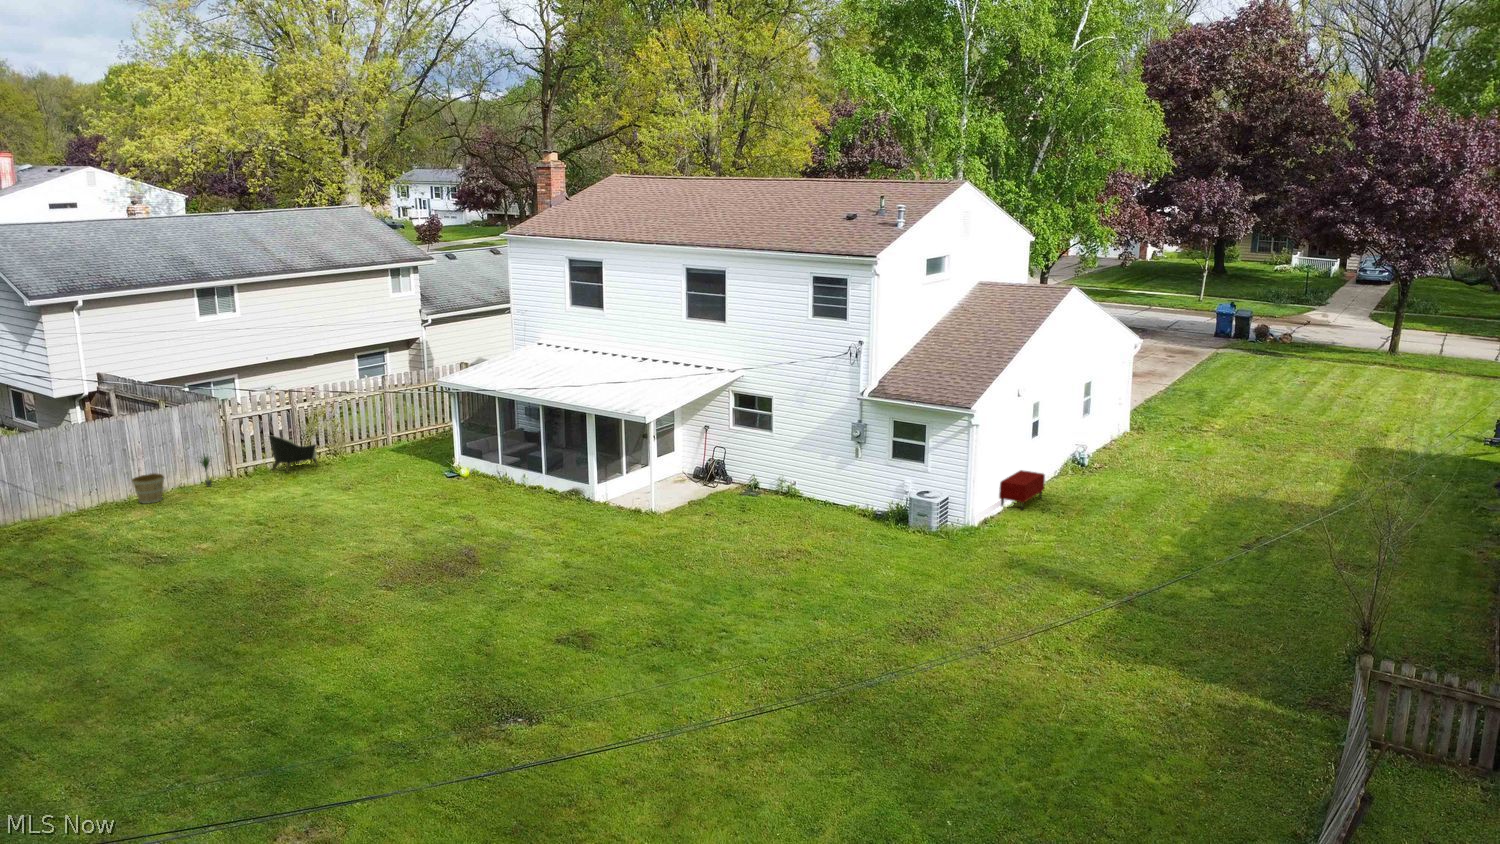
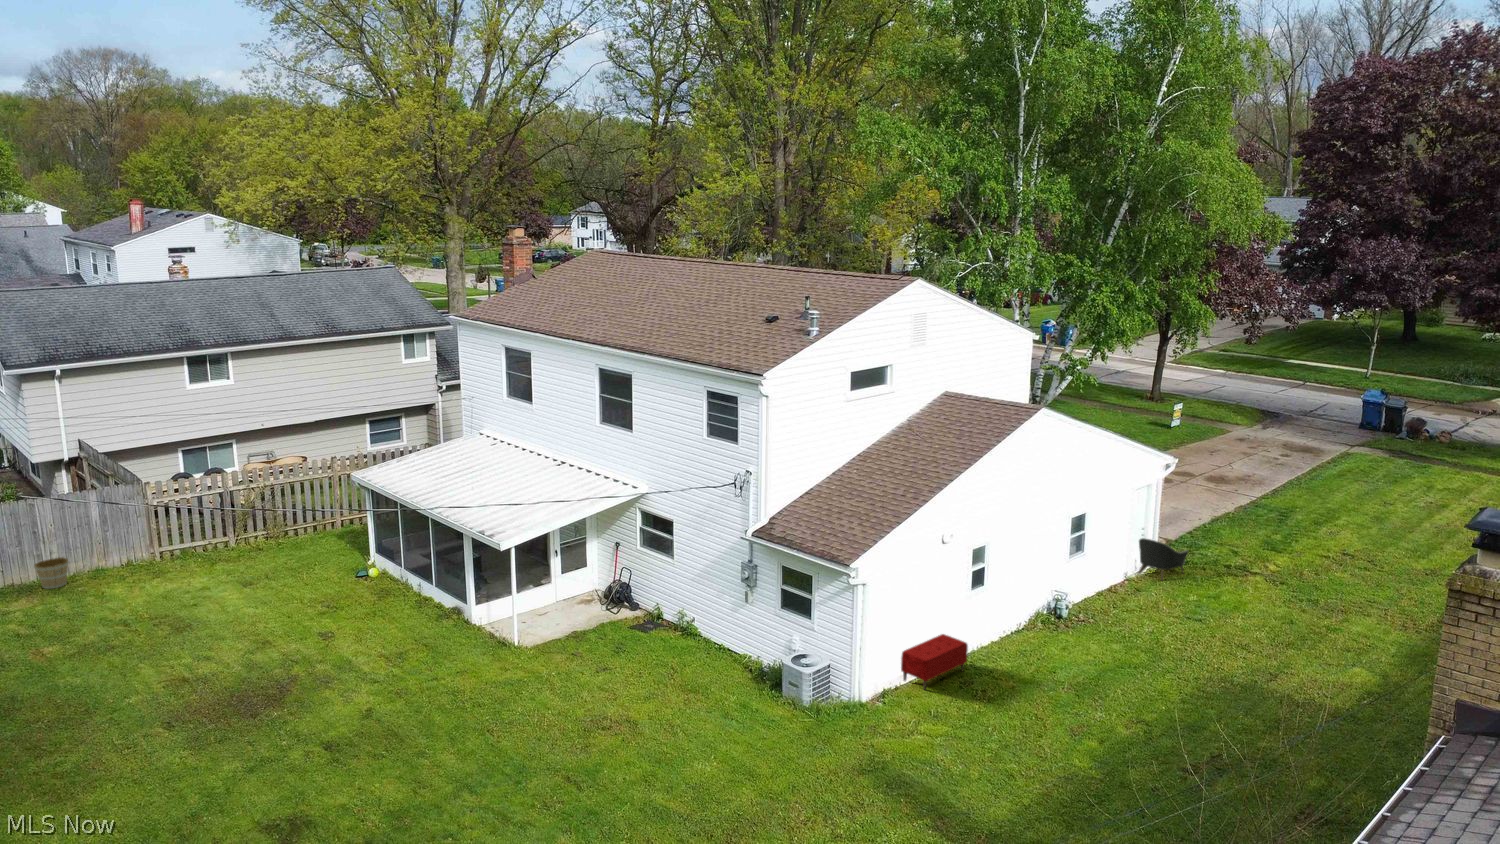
armchair: present [269,436,318,473] -> present [1138,538,1188,580]
potted plant: present [200,456,212,487] -> none [106,535,134,571]

